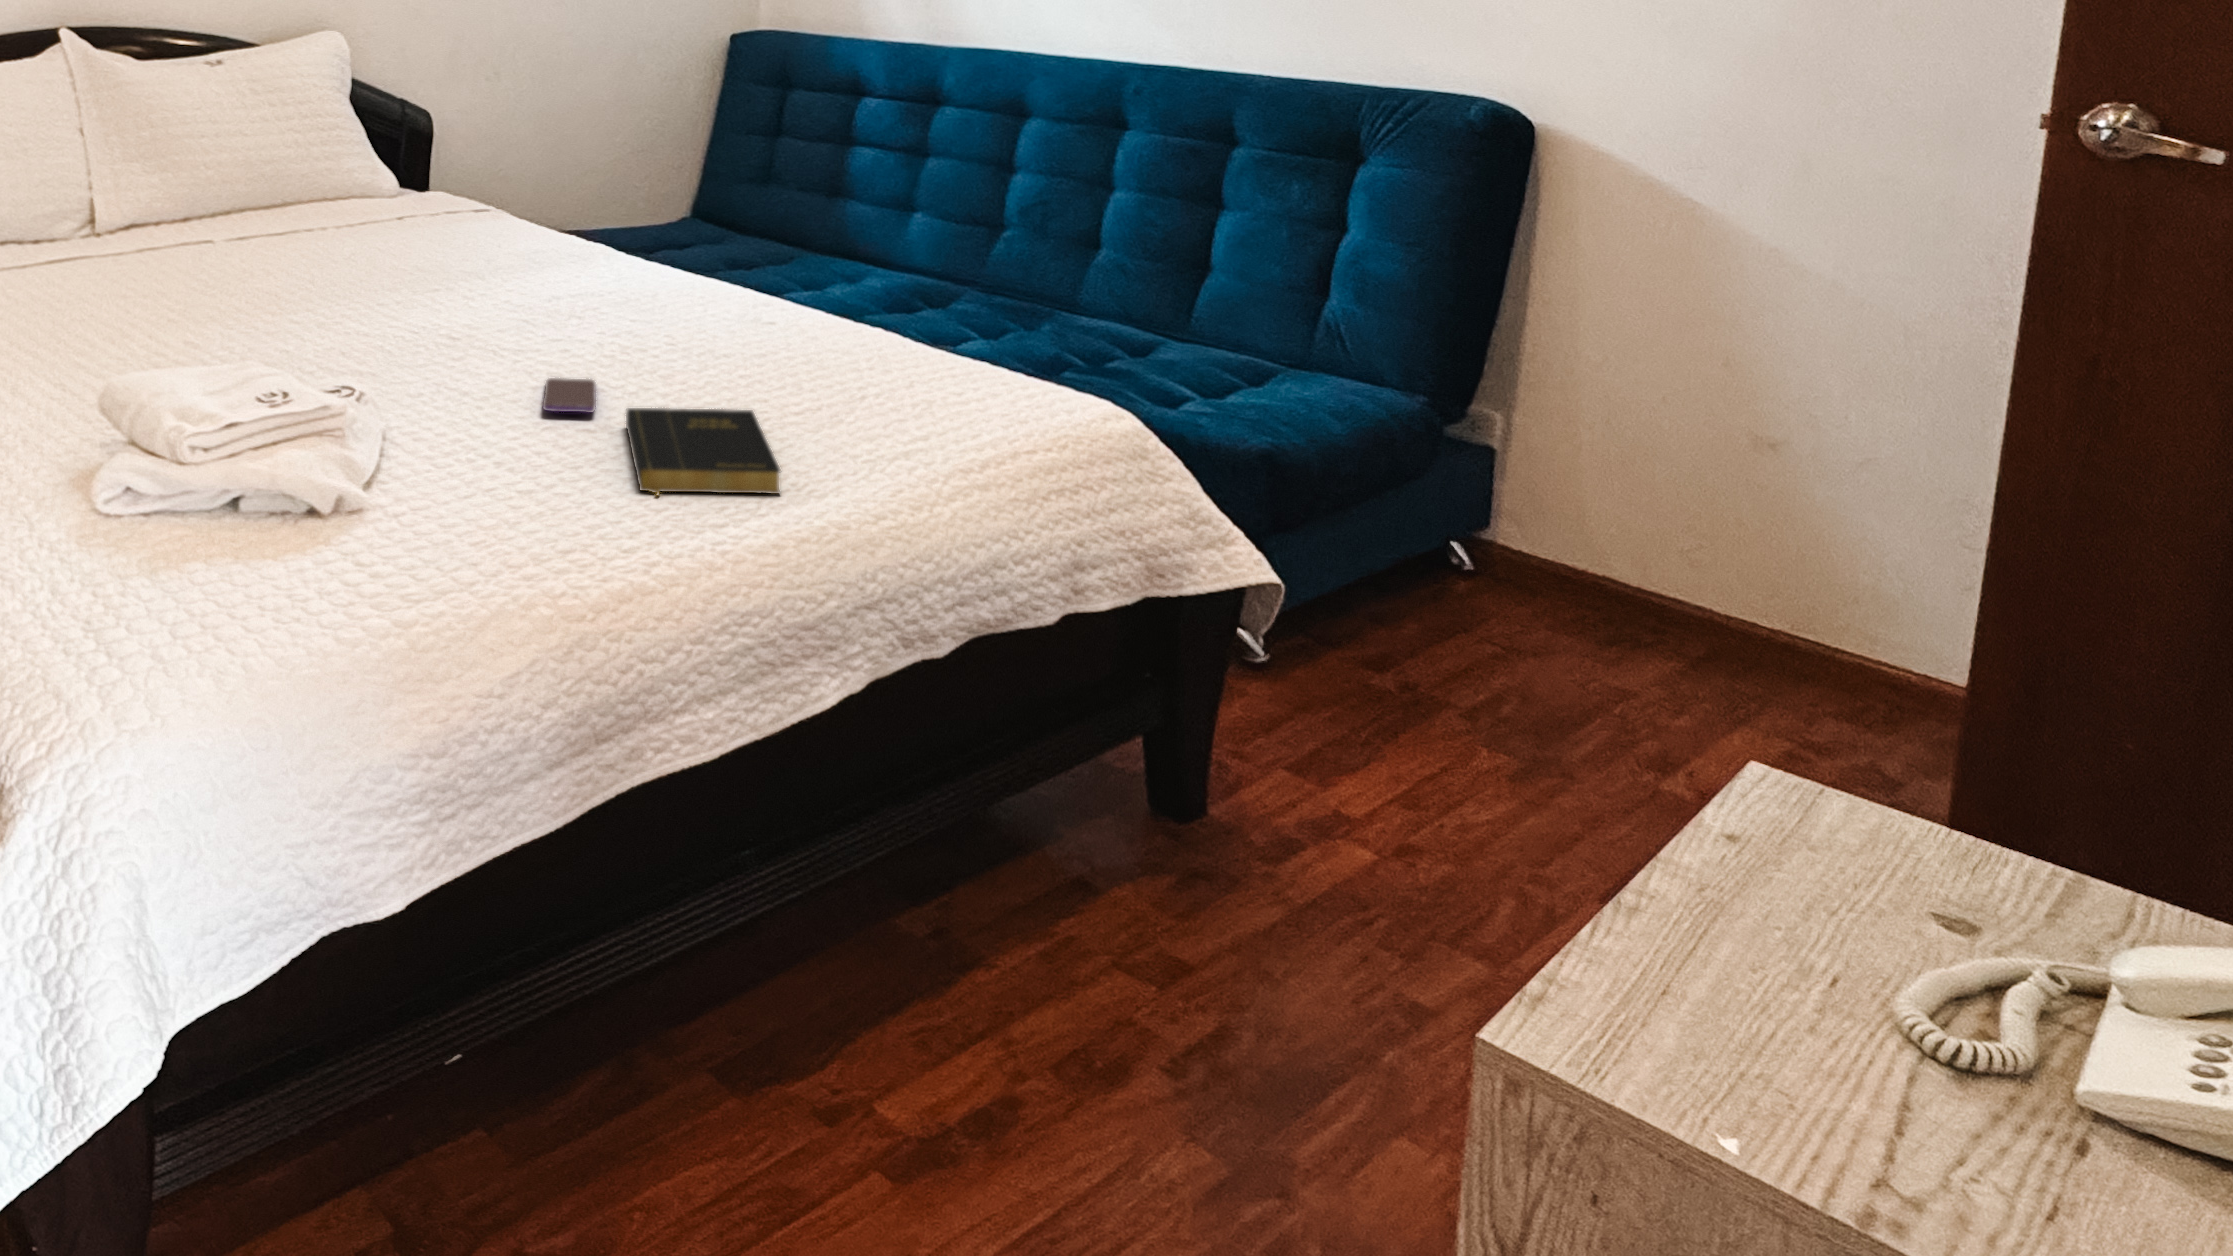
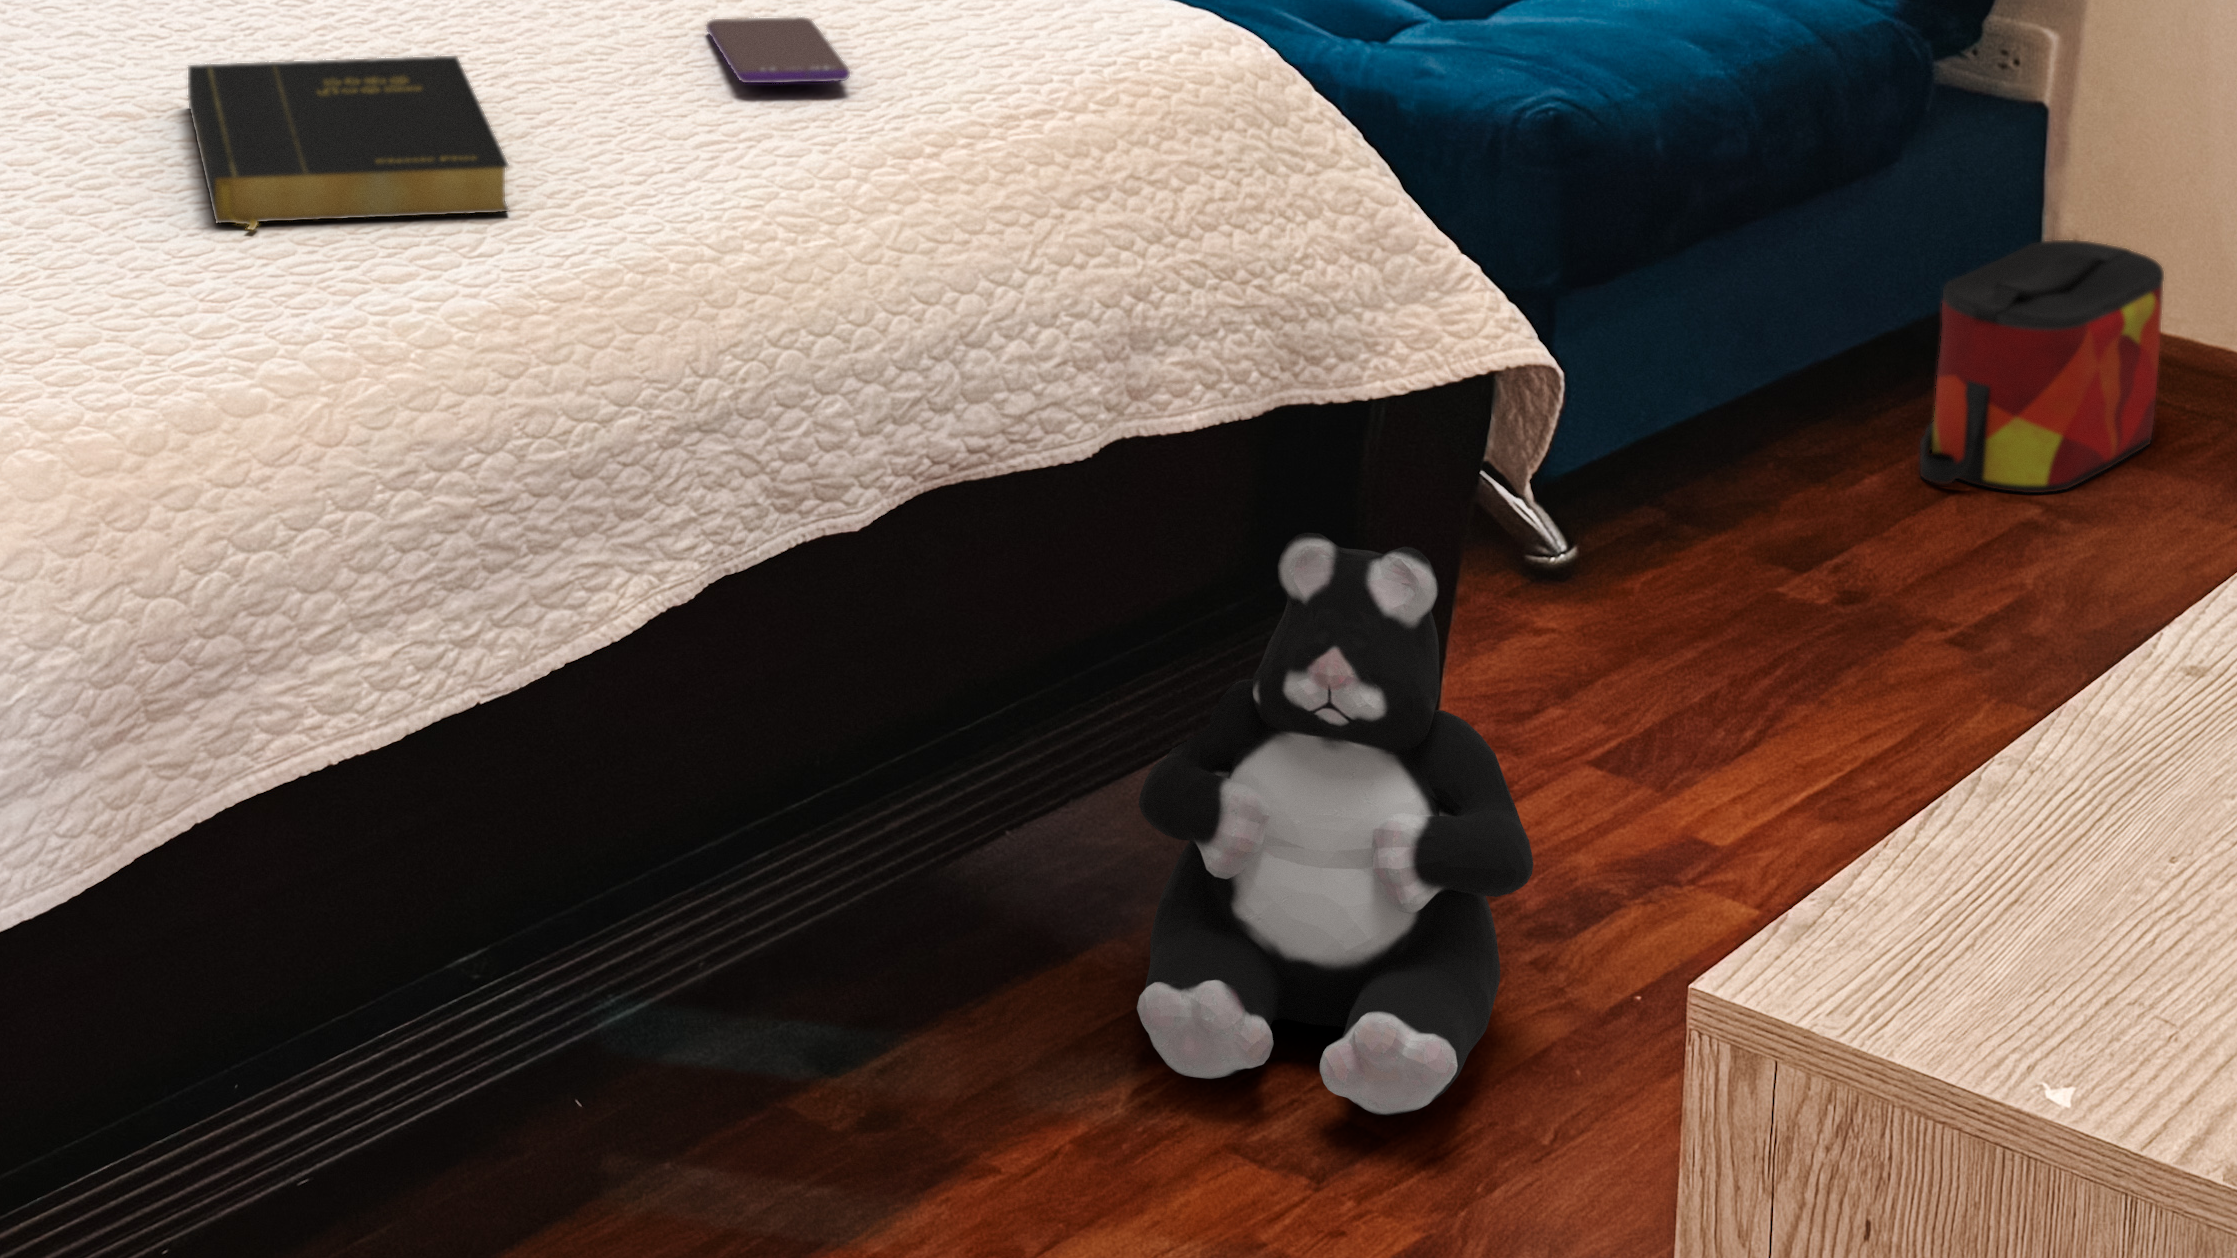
smartphone: present [543,378,596,413] -> present [707,17,850,83]
bag: none [1439,518,1565,643] -> present [1920,240,2164,493]
plush toy: none [1073,663,1279,966] -> present [1137,533,1533,1115]

